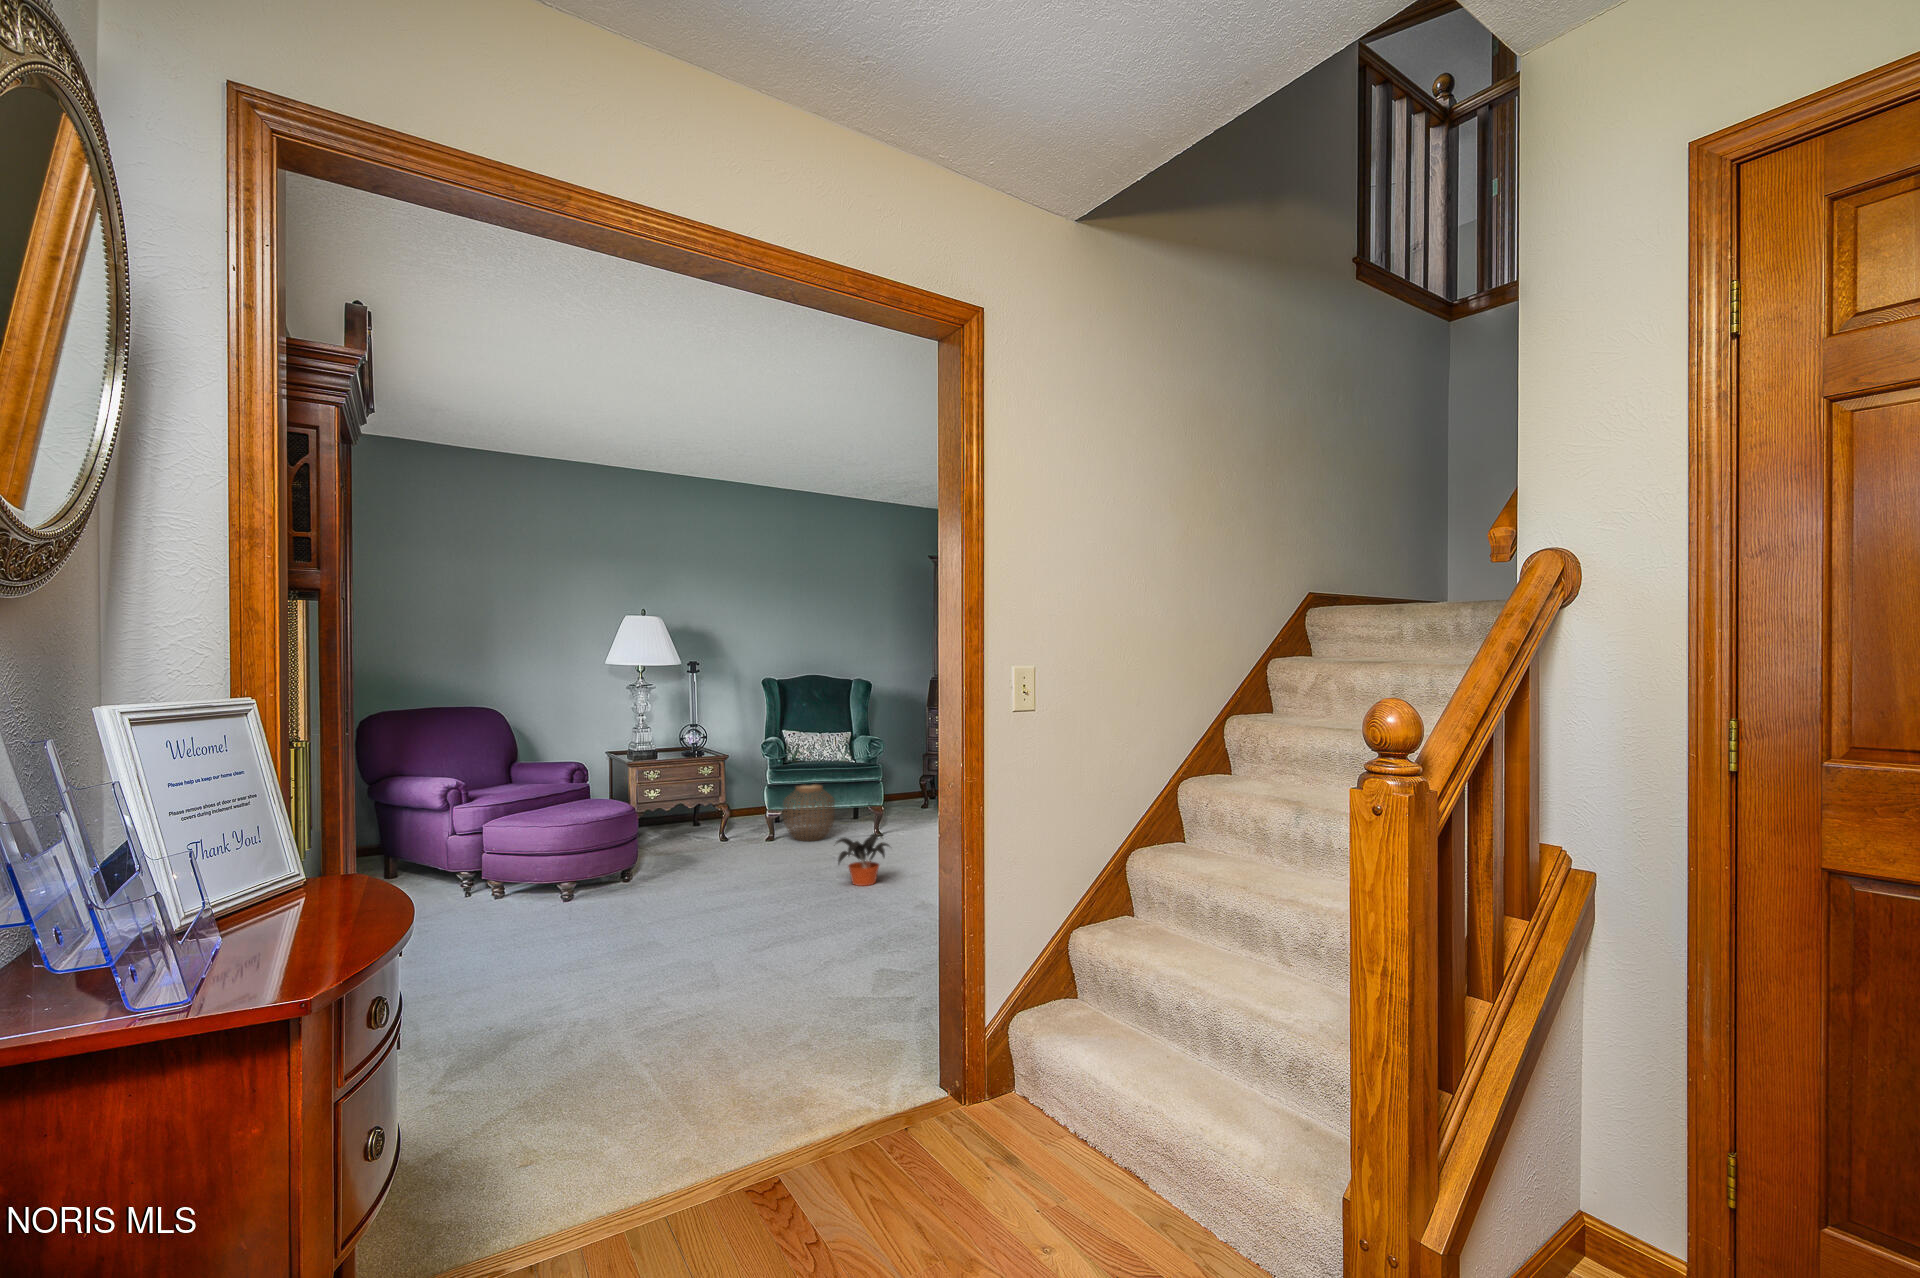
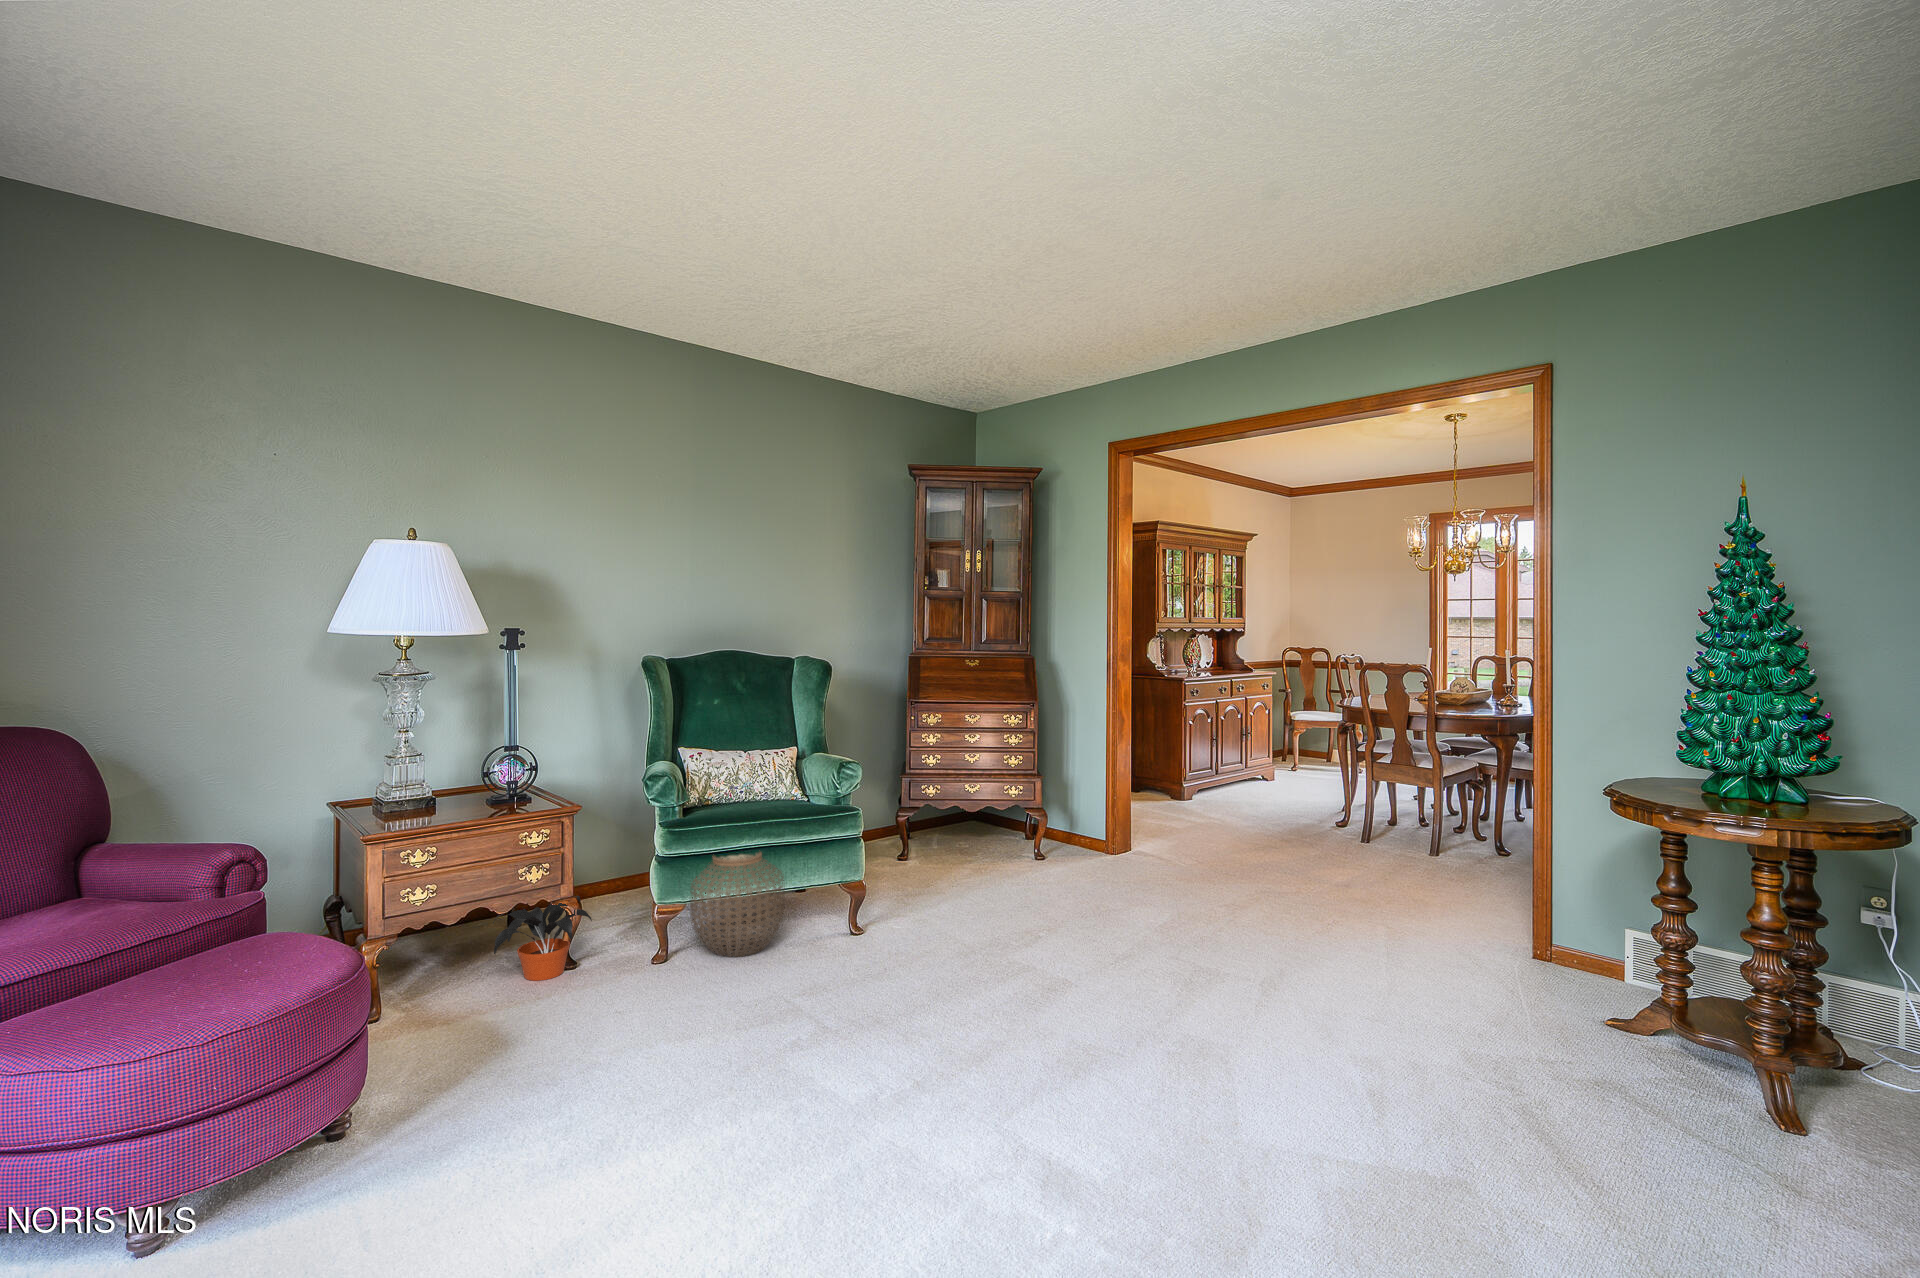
potted plant: present [837,833,889,886] -> present [493,896,592,981]

